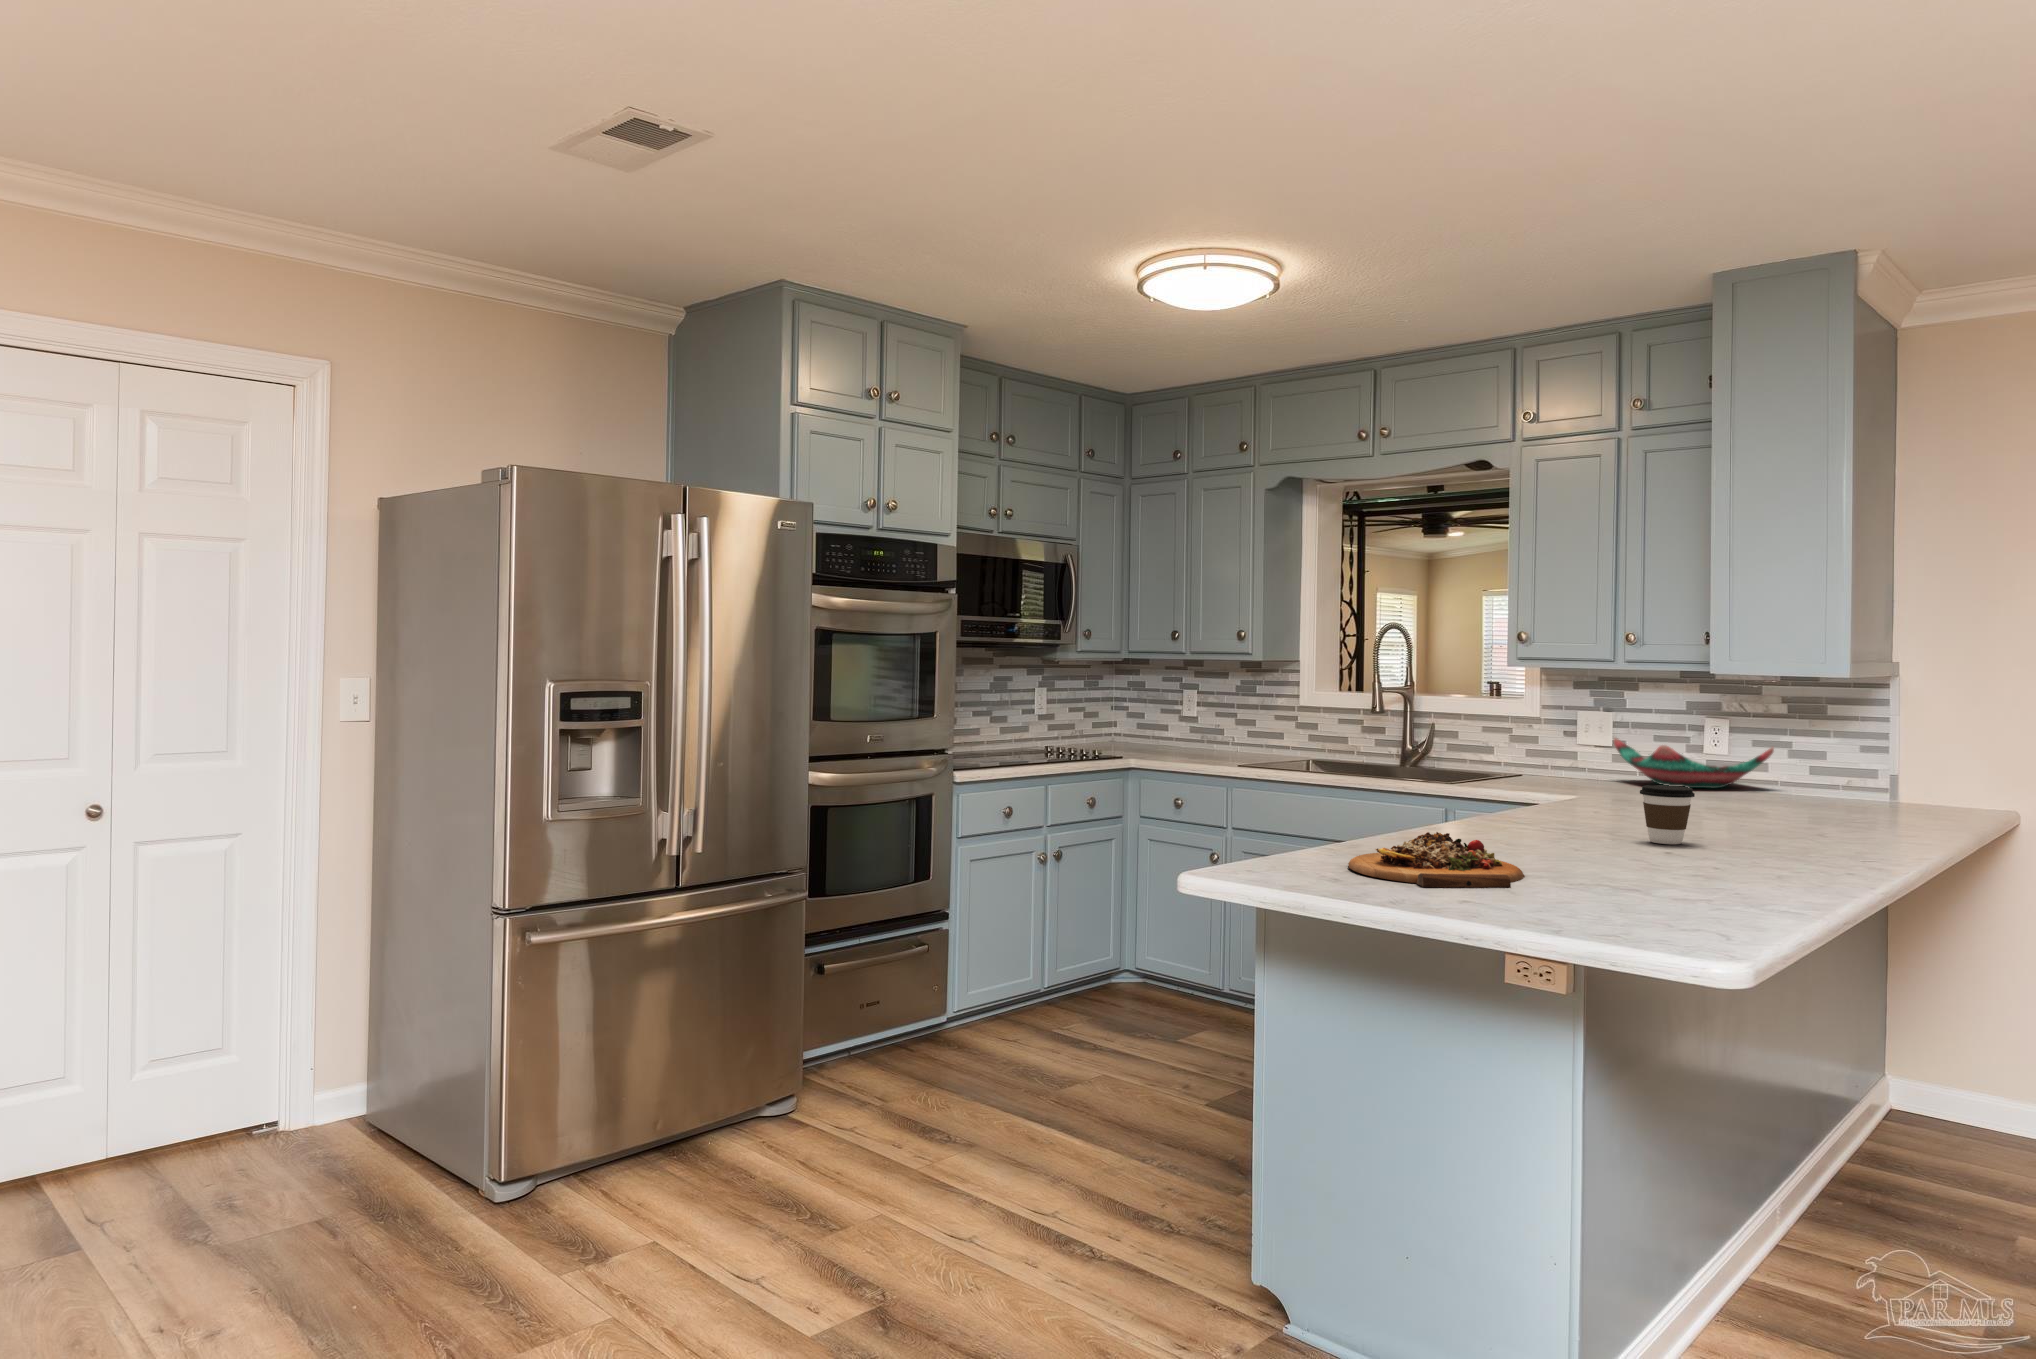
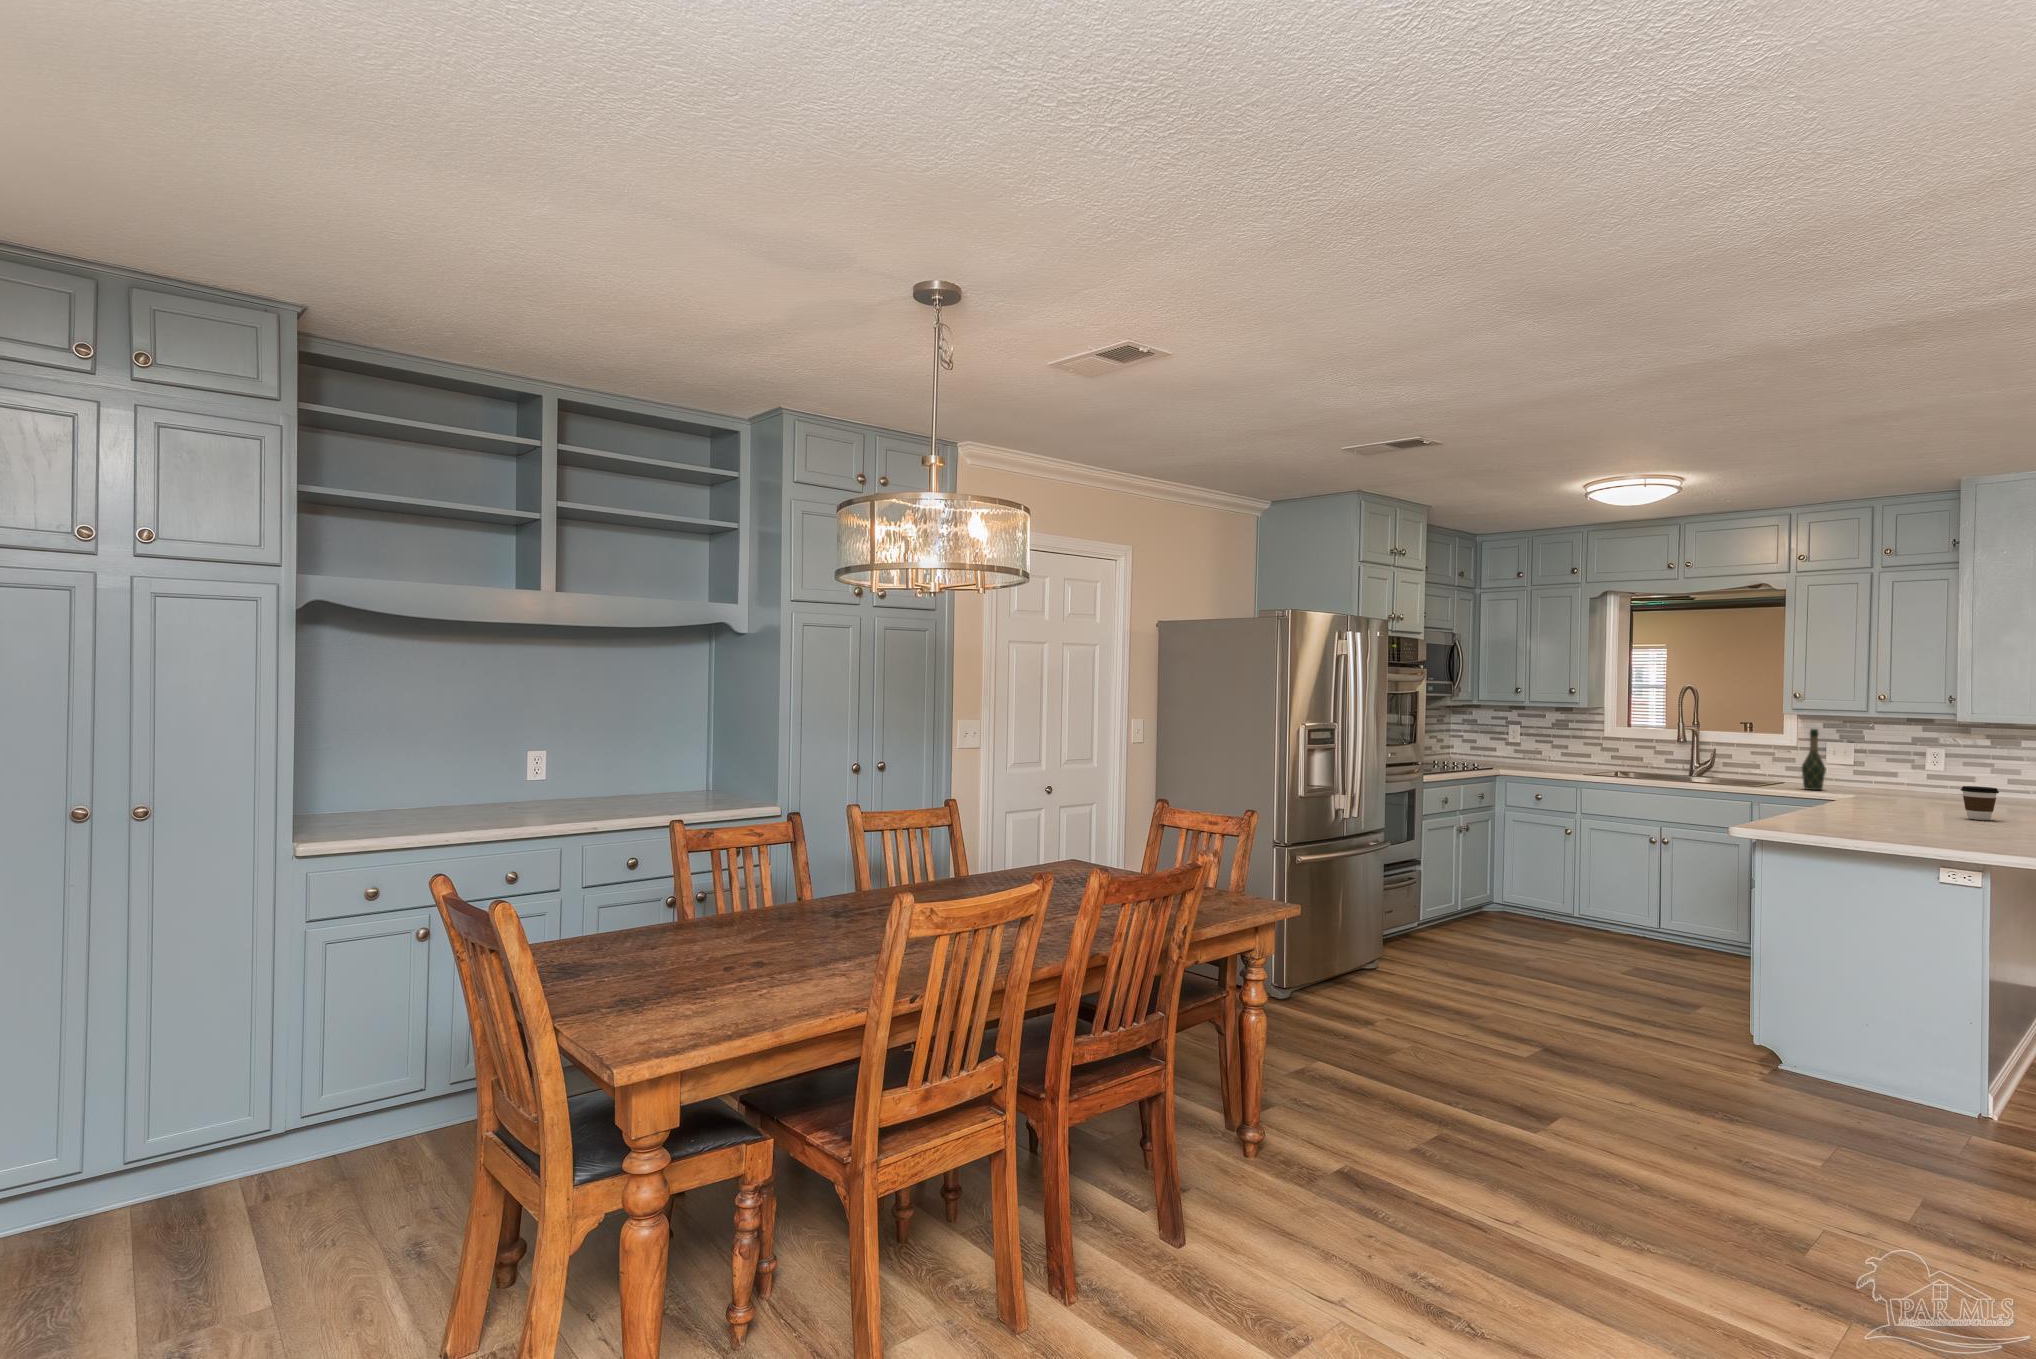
wine bottle: none [1515,691,1548,787] -> present [1802,729,1826,790]
decorative bowl: present [1614,738,1774,788] -> none [1858,759,1981,792]
cutting board: present [1348,832,1525,888] -> none [1821,808,1943,837]

